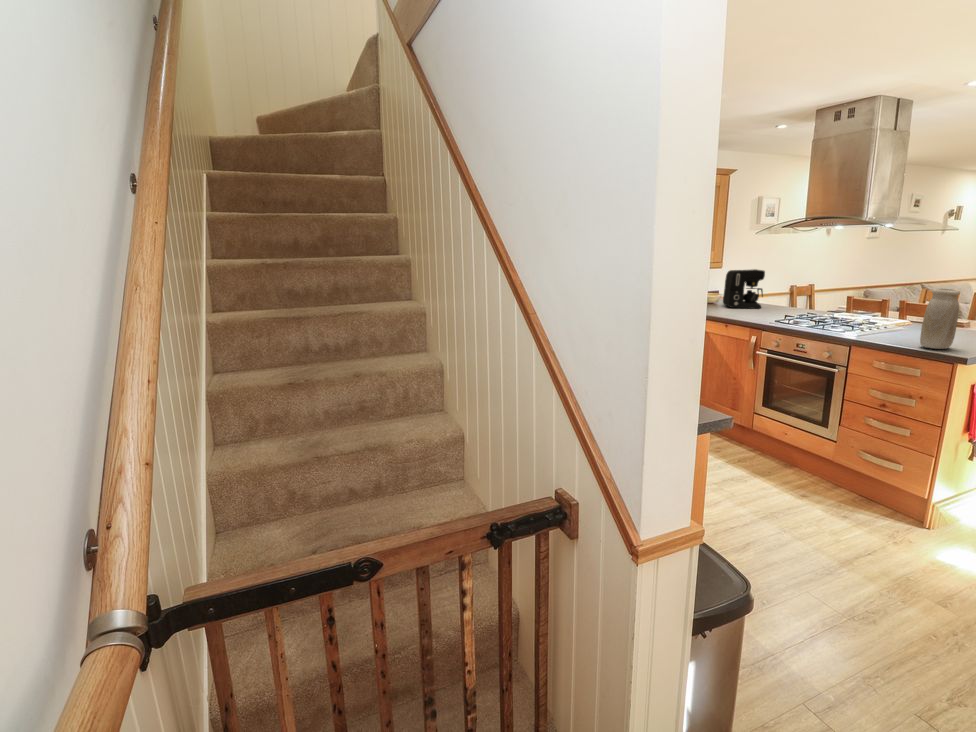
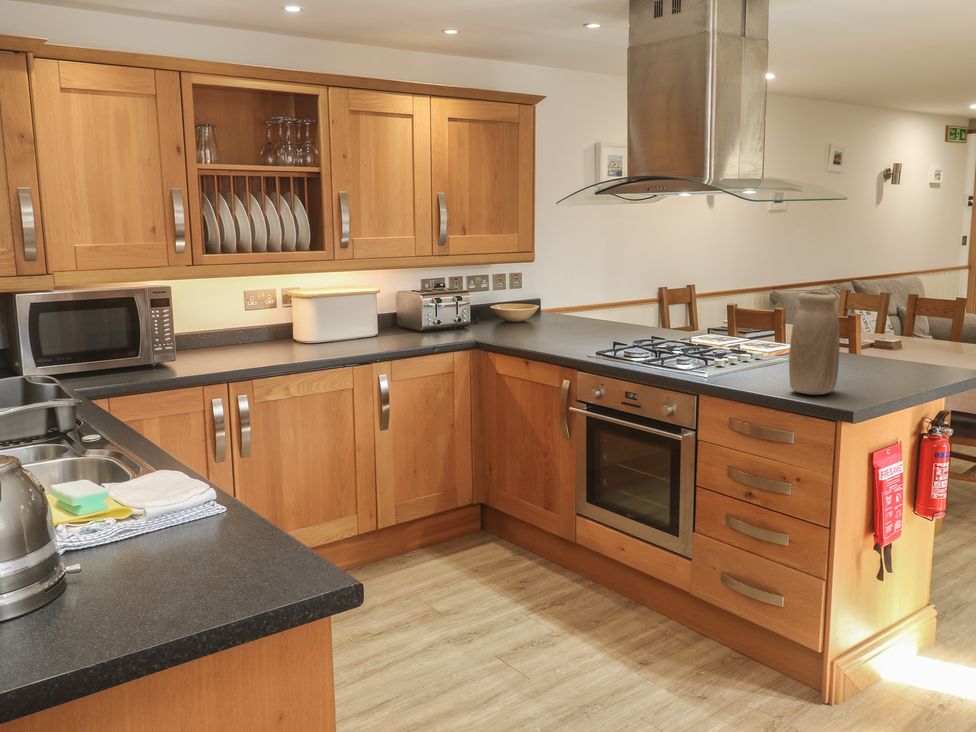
coffee maker: present [723,269,765,308] -> none [539,263,599,329]

